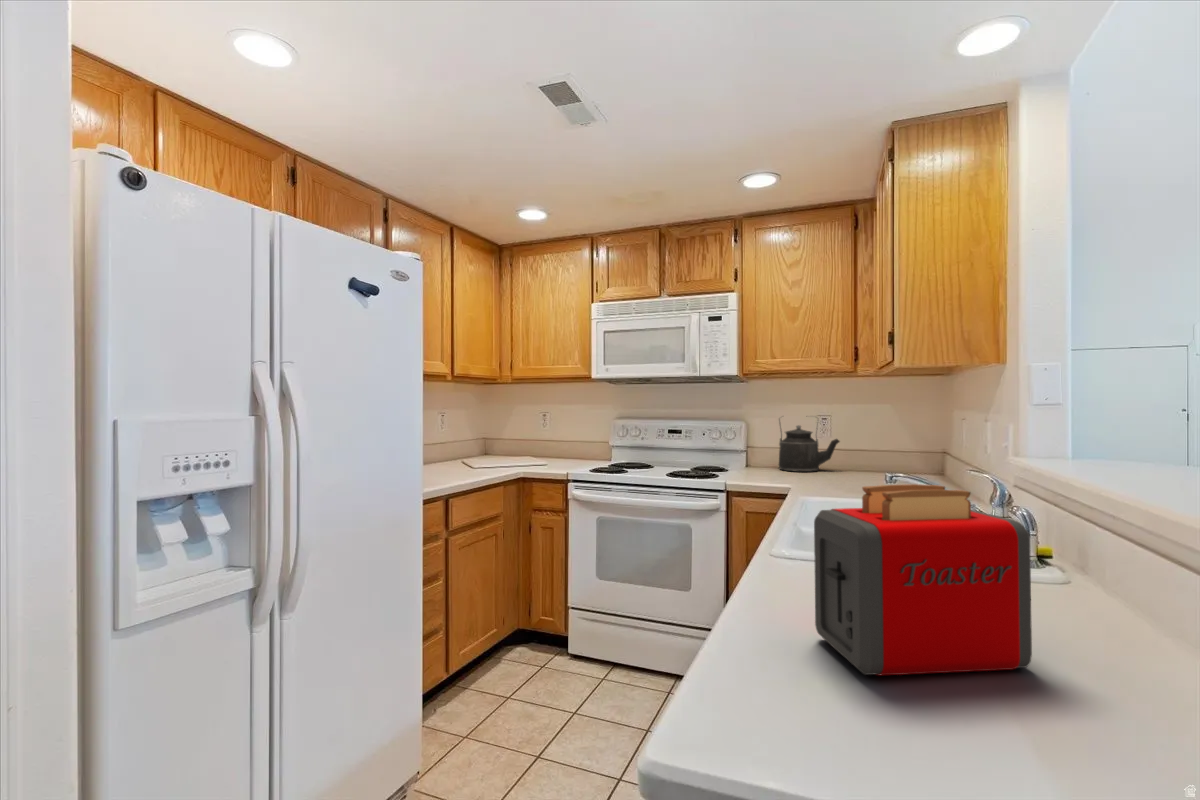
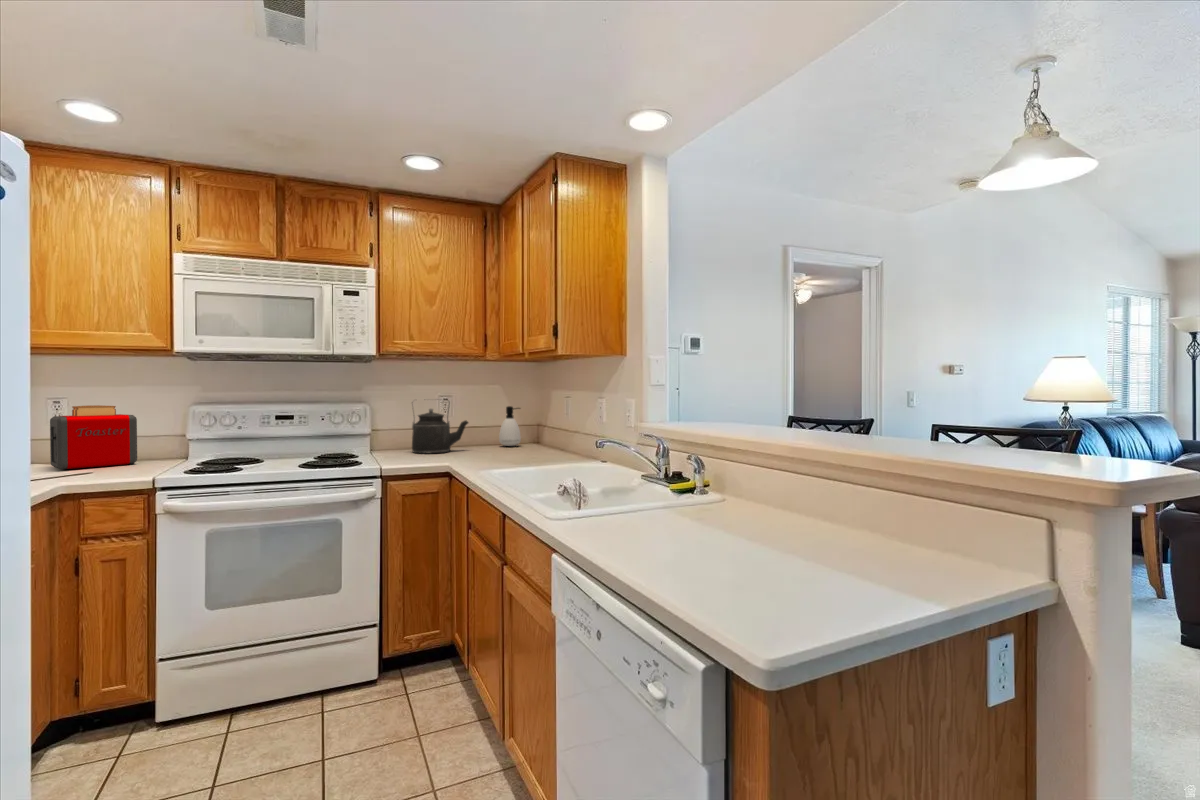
soap dispenser: none [884,424,912,470] -> present [499,406,521,446]
toaster: present [814,484,1032,675] -> present [50,405,137,469]

